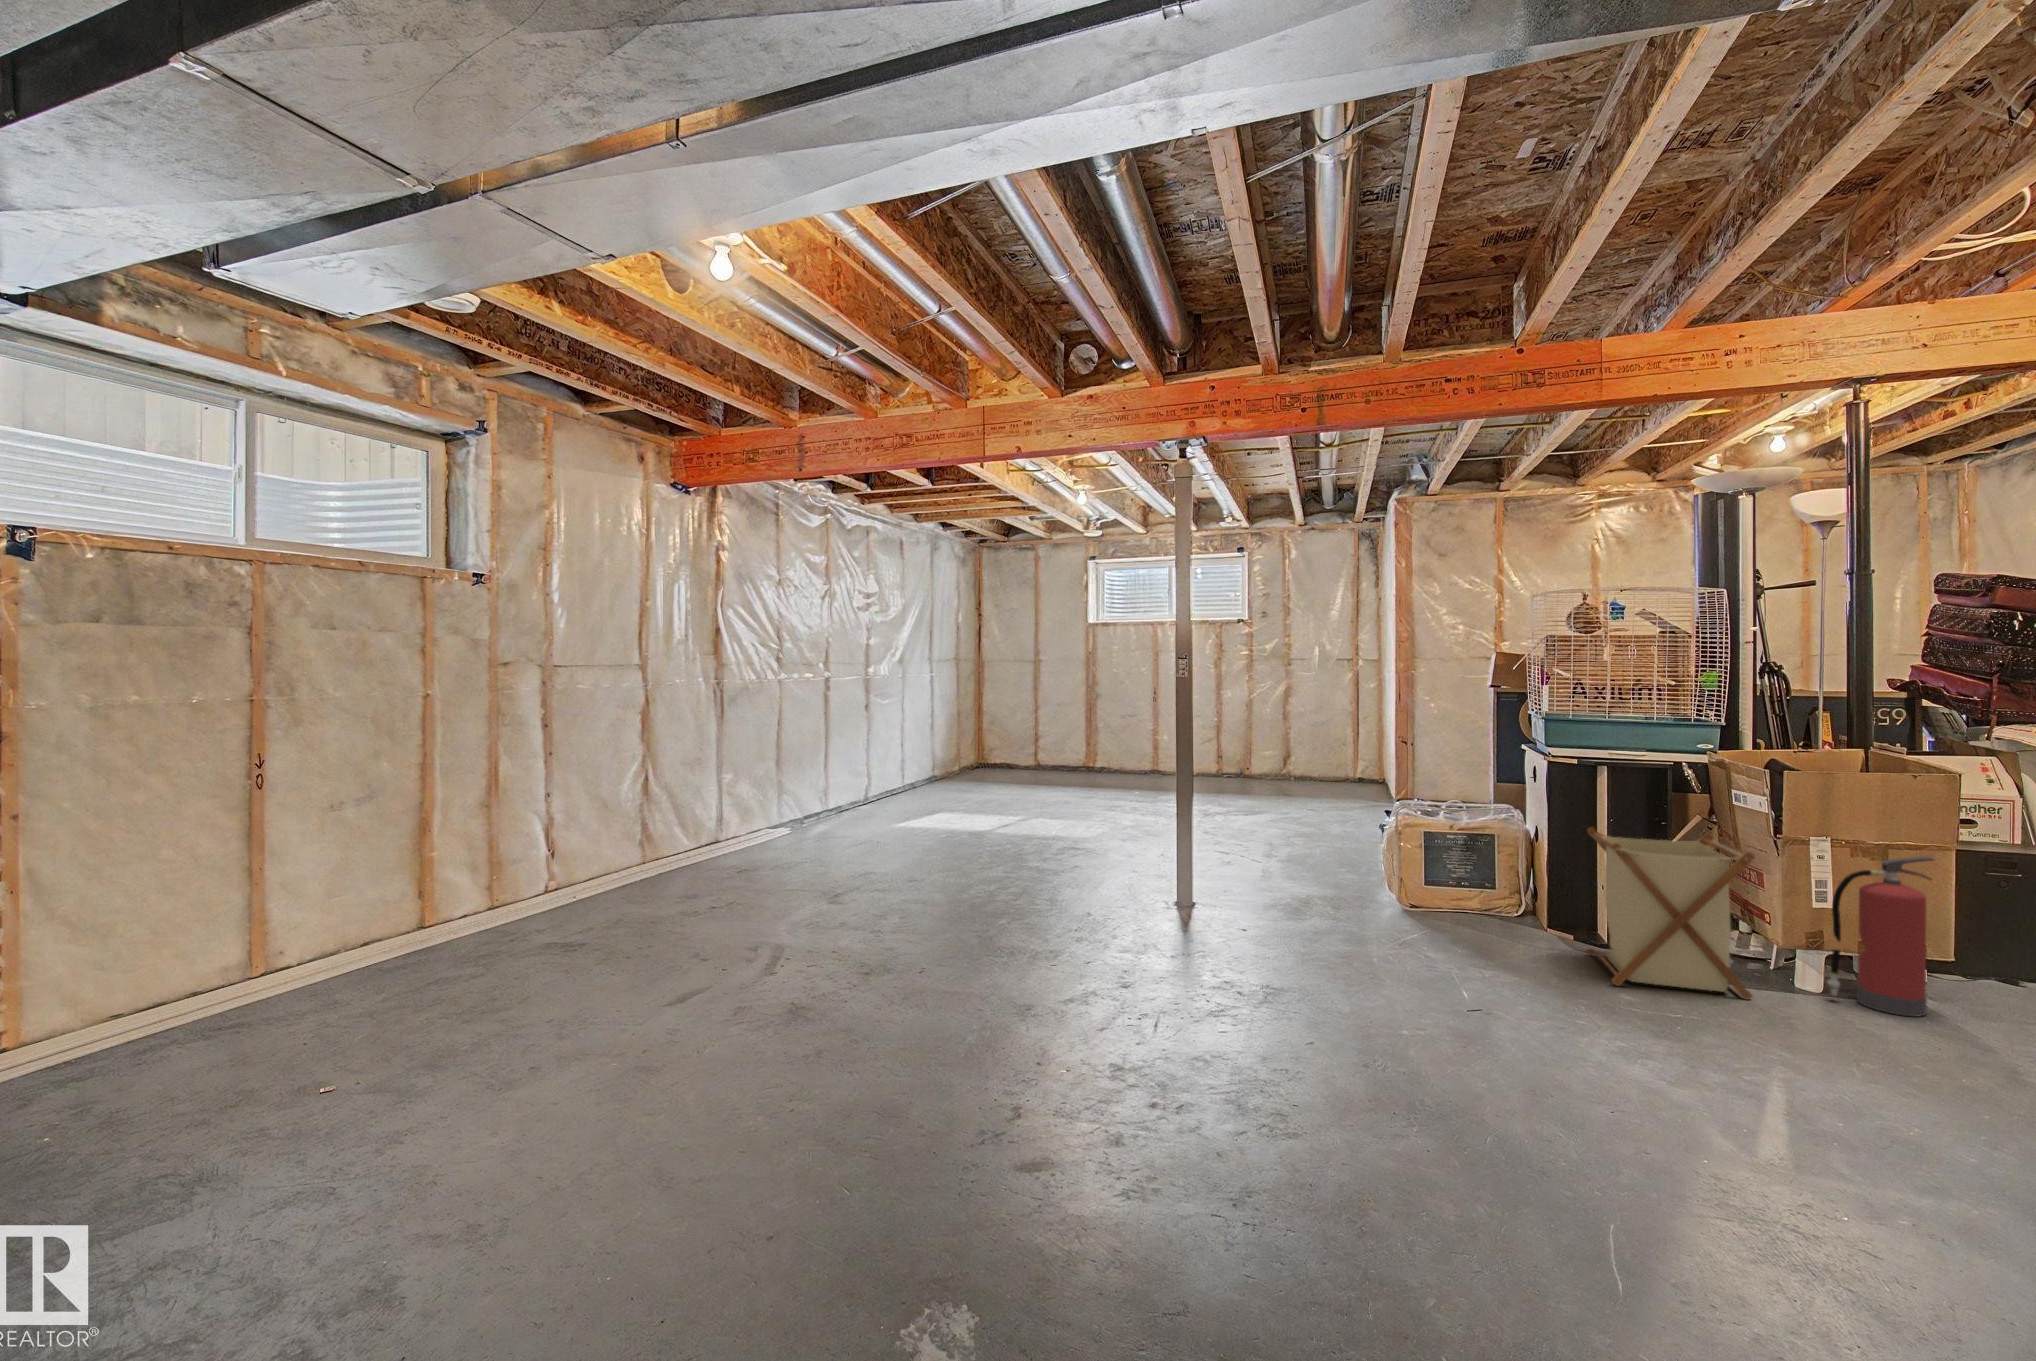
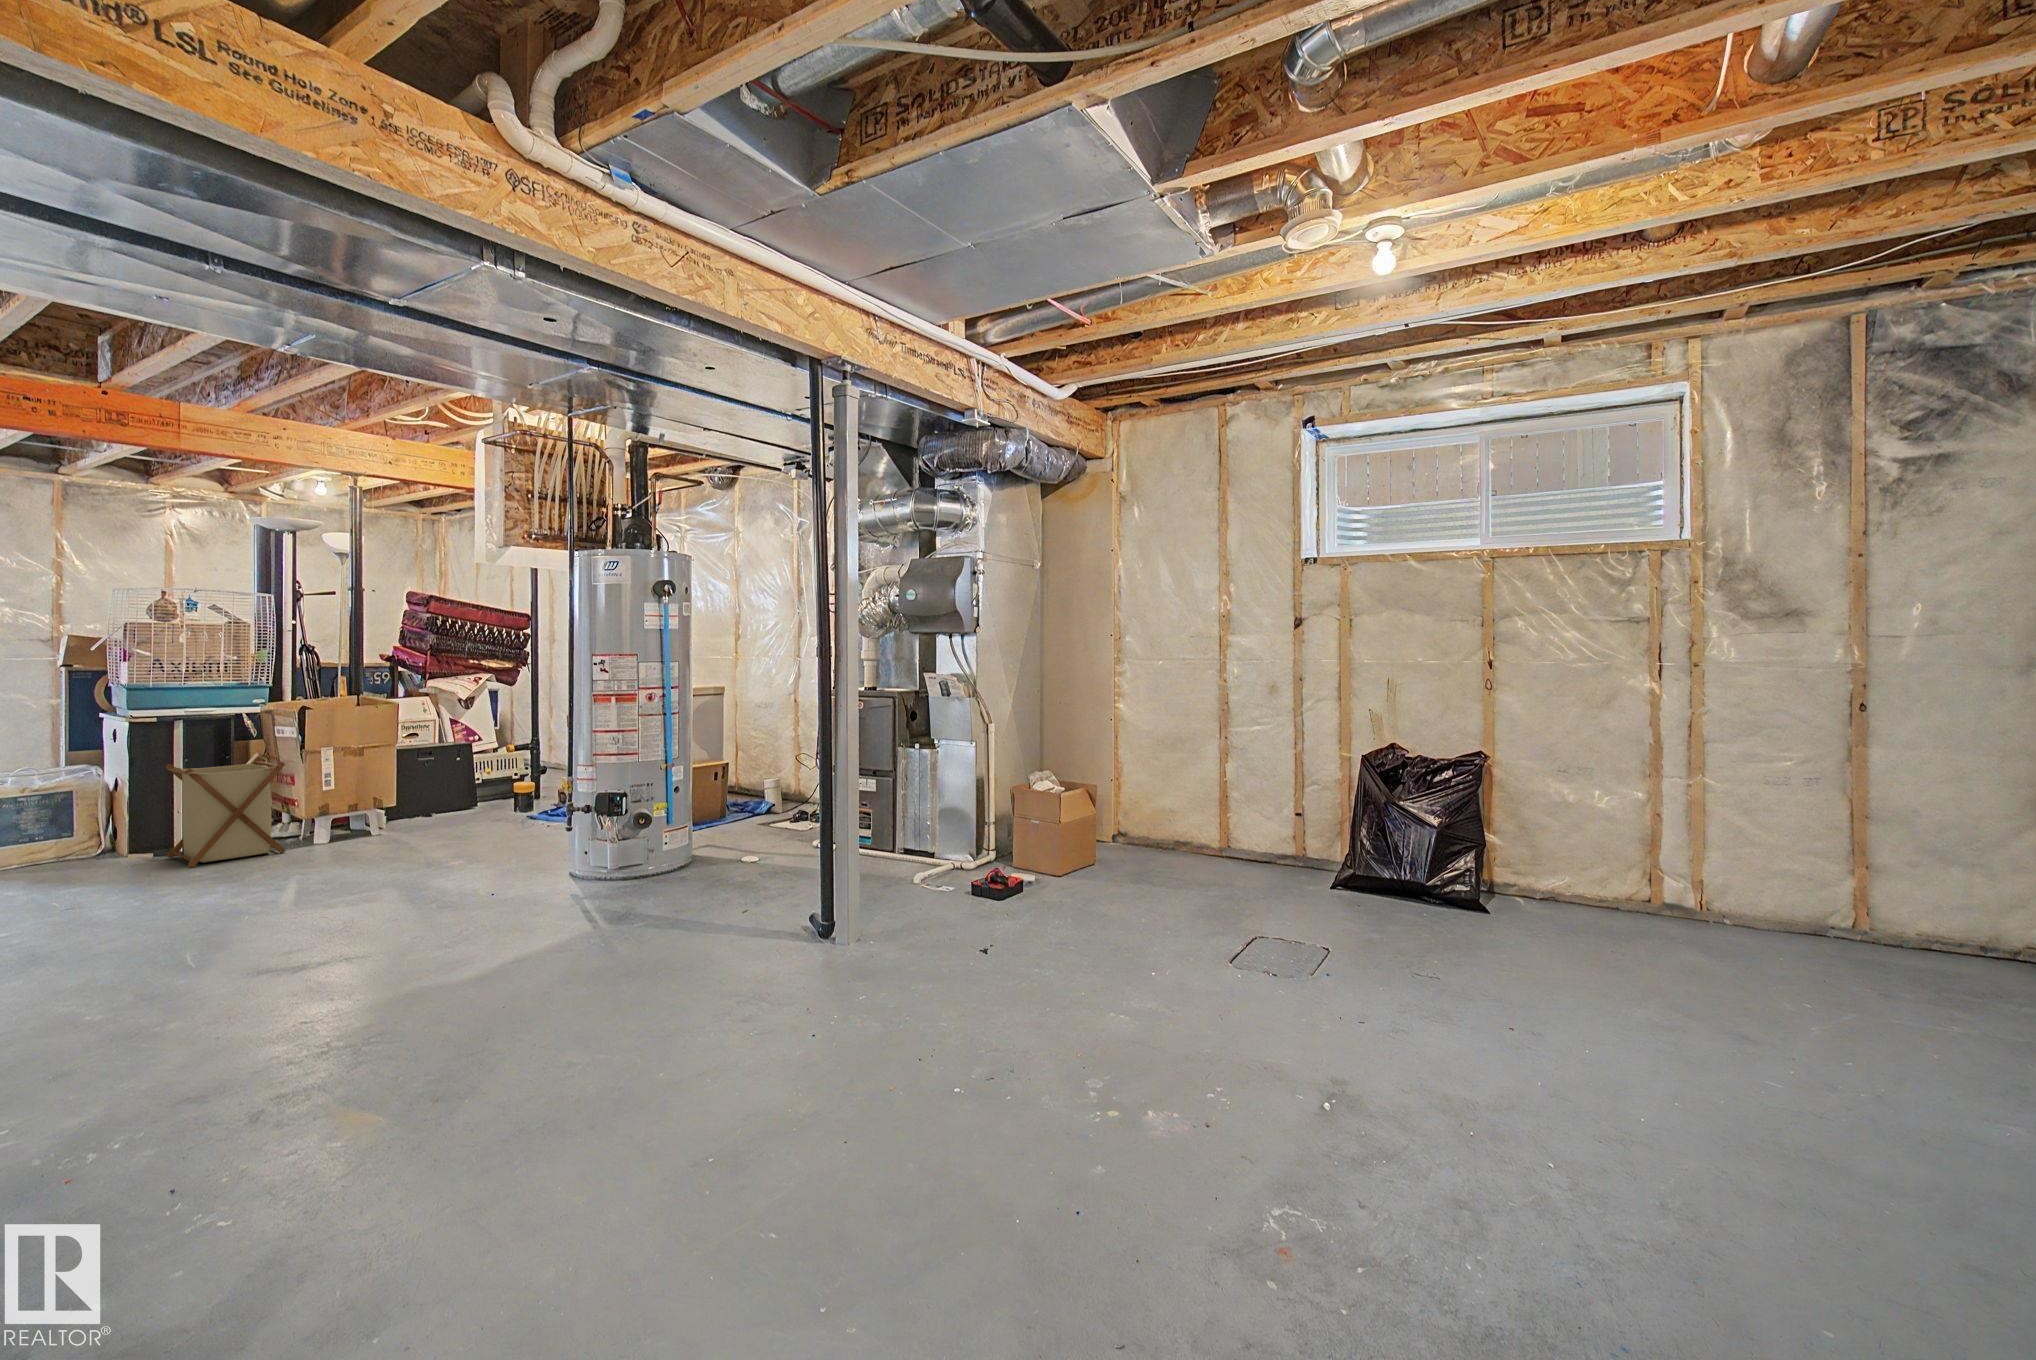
fire extinguisher: present [1827,856,1933,1017] -> none [330,752,383,841]

